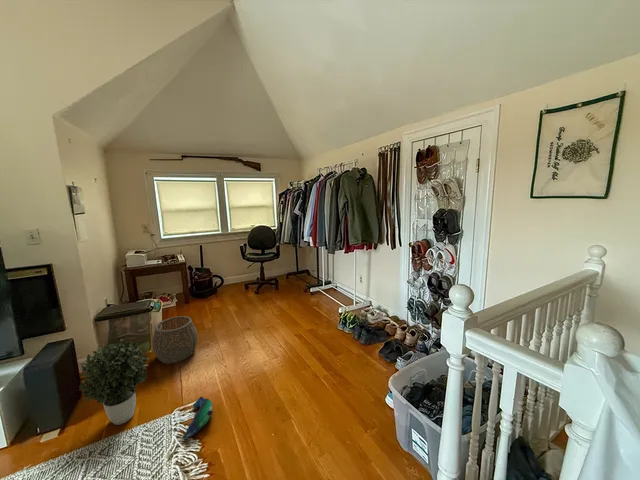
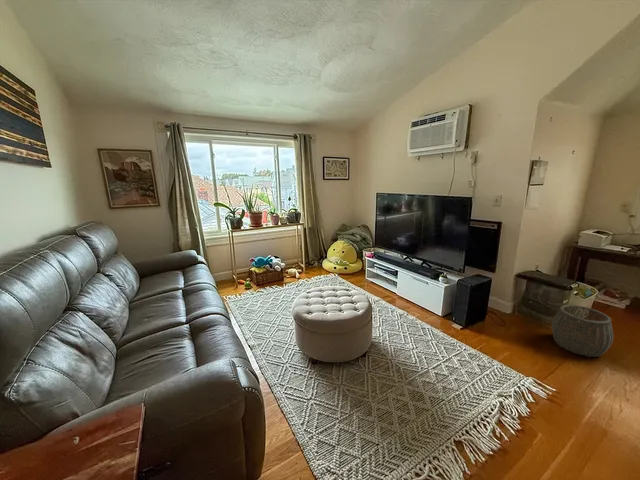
potted plant: present [79,340,149,425] -> none [473,289,530,354]
plush toy: present [182,397,213,440] -> none [518,387,567,408]

